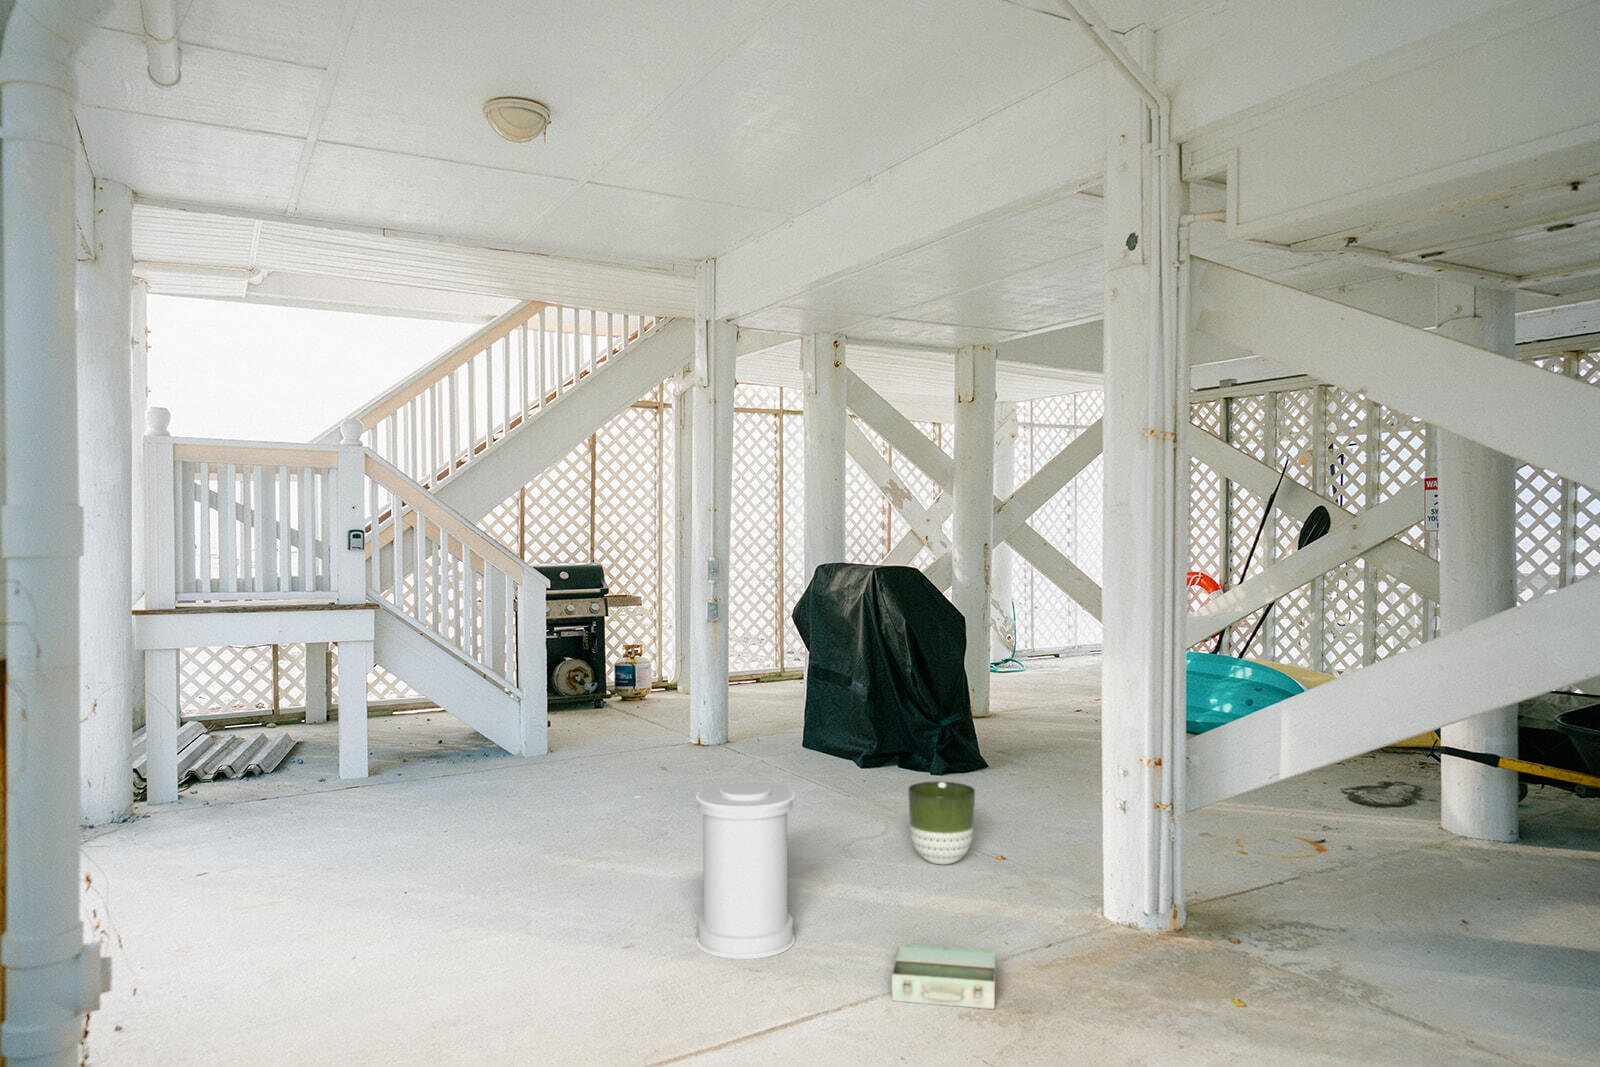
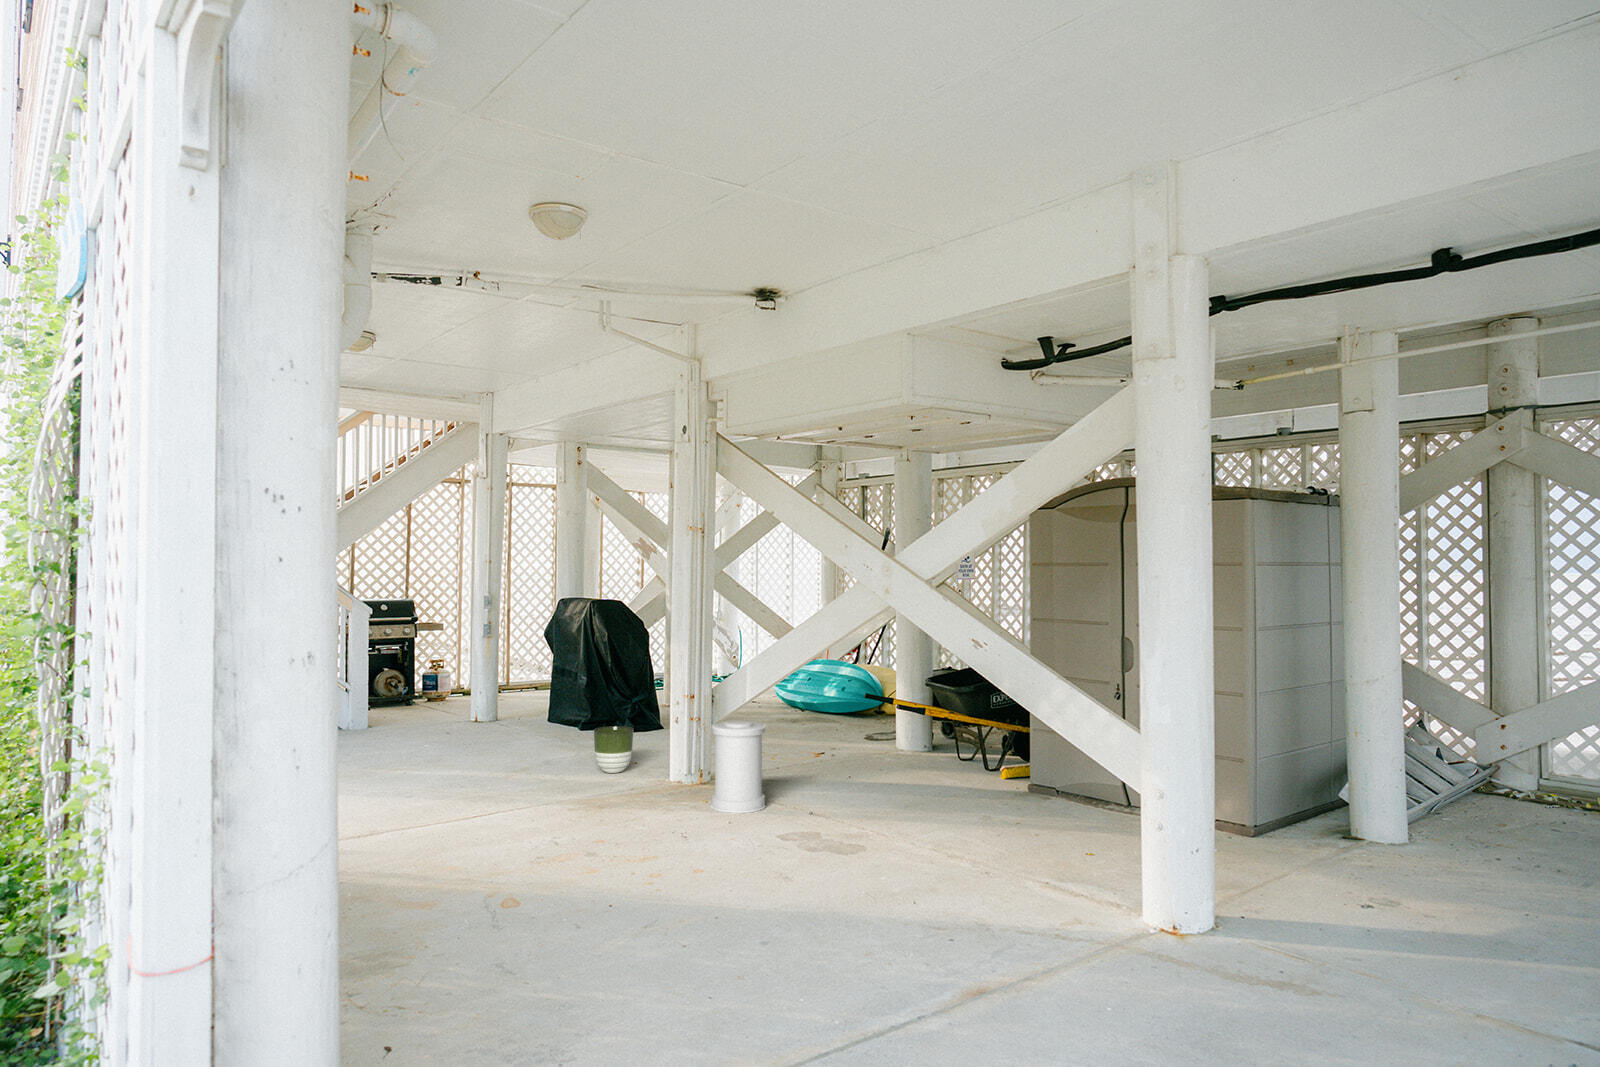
trash can: present [696,783,794,960] -> present [711,721,765,813]
toolbox: present [892,944,996,1009] -> none [555,797,614,821]

